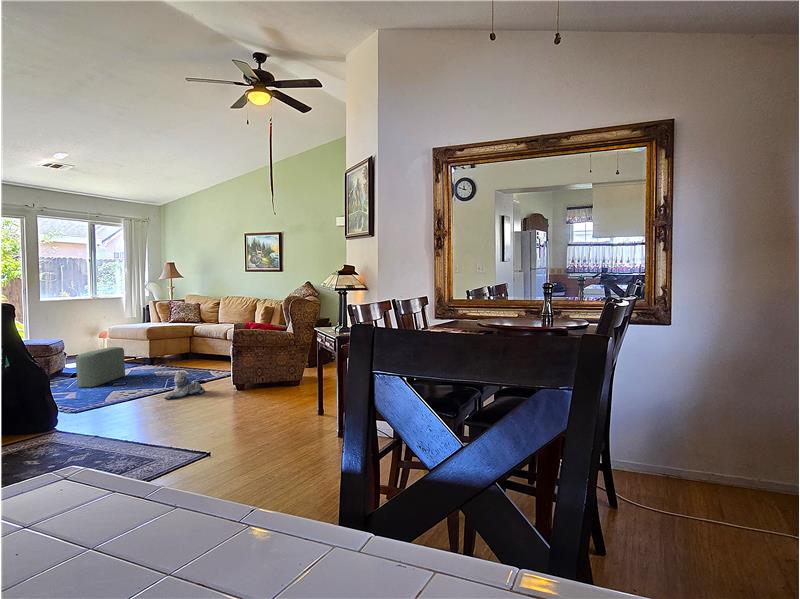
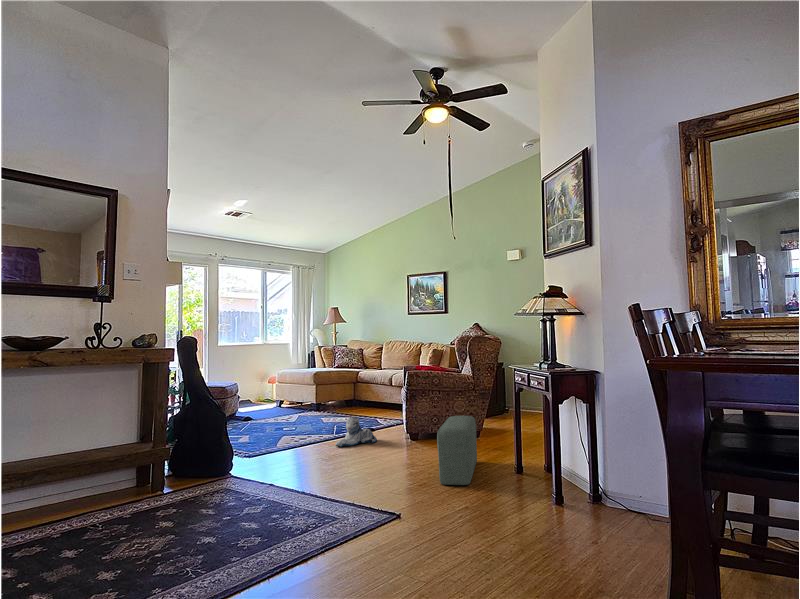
pouf: present [76,347,125,387] -> present [437,416,477,485]

